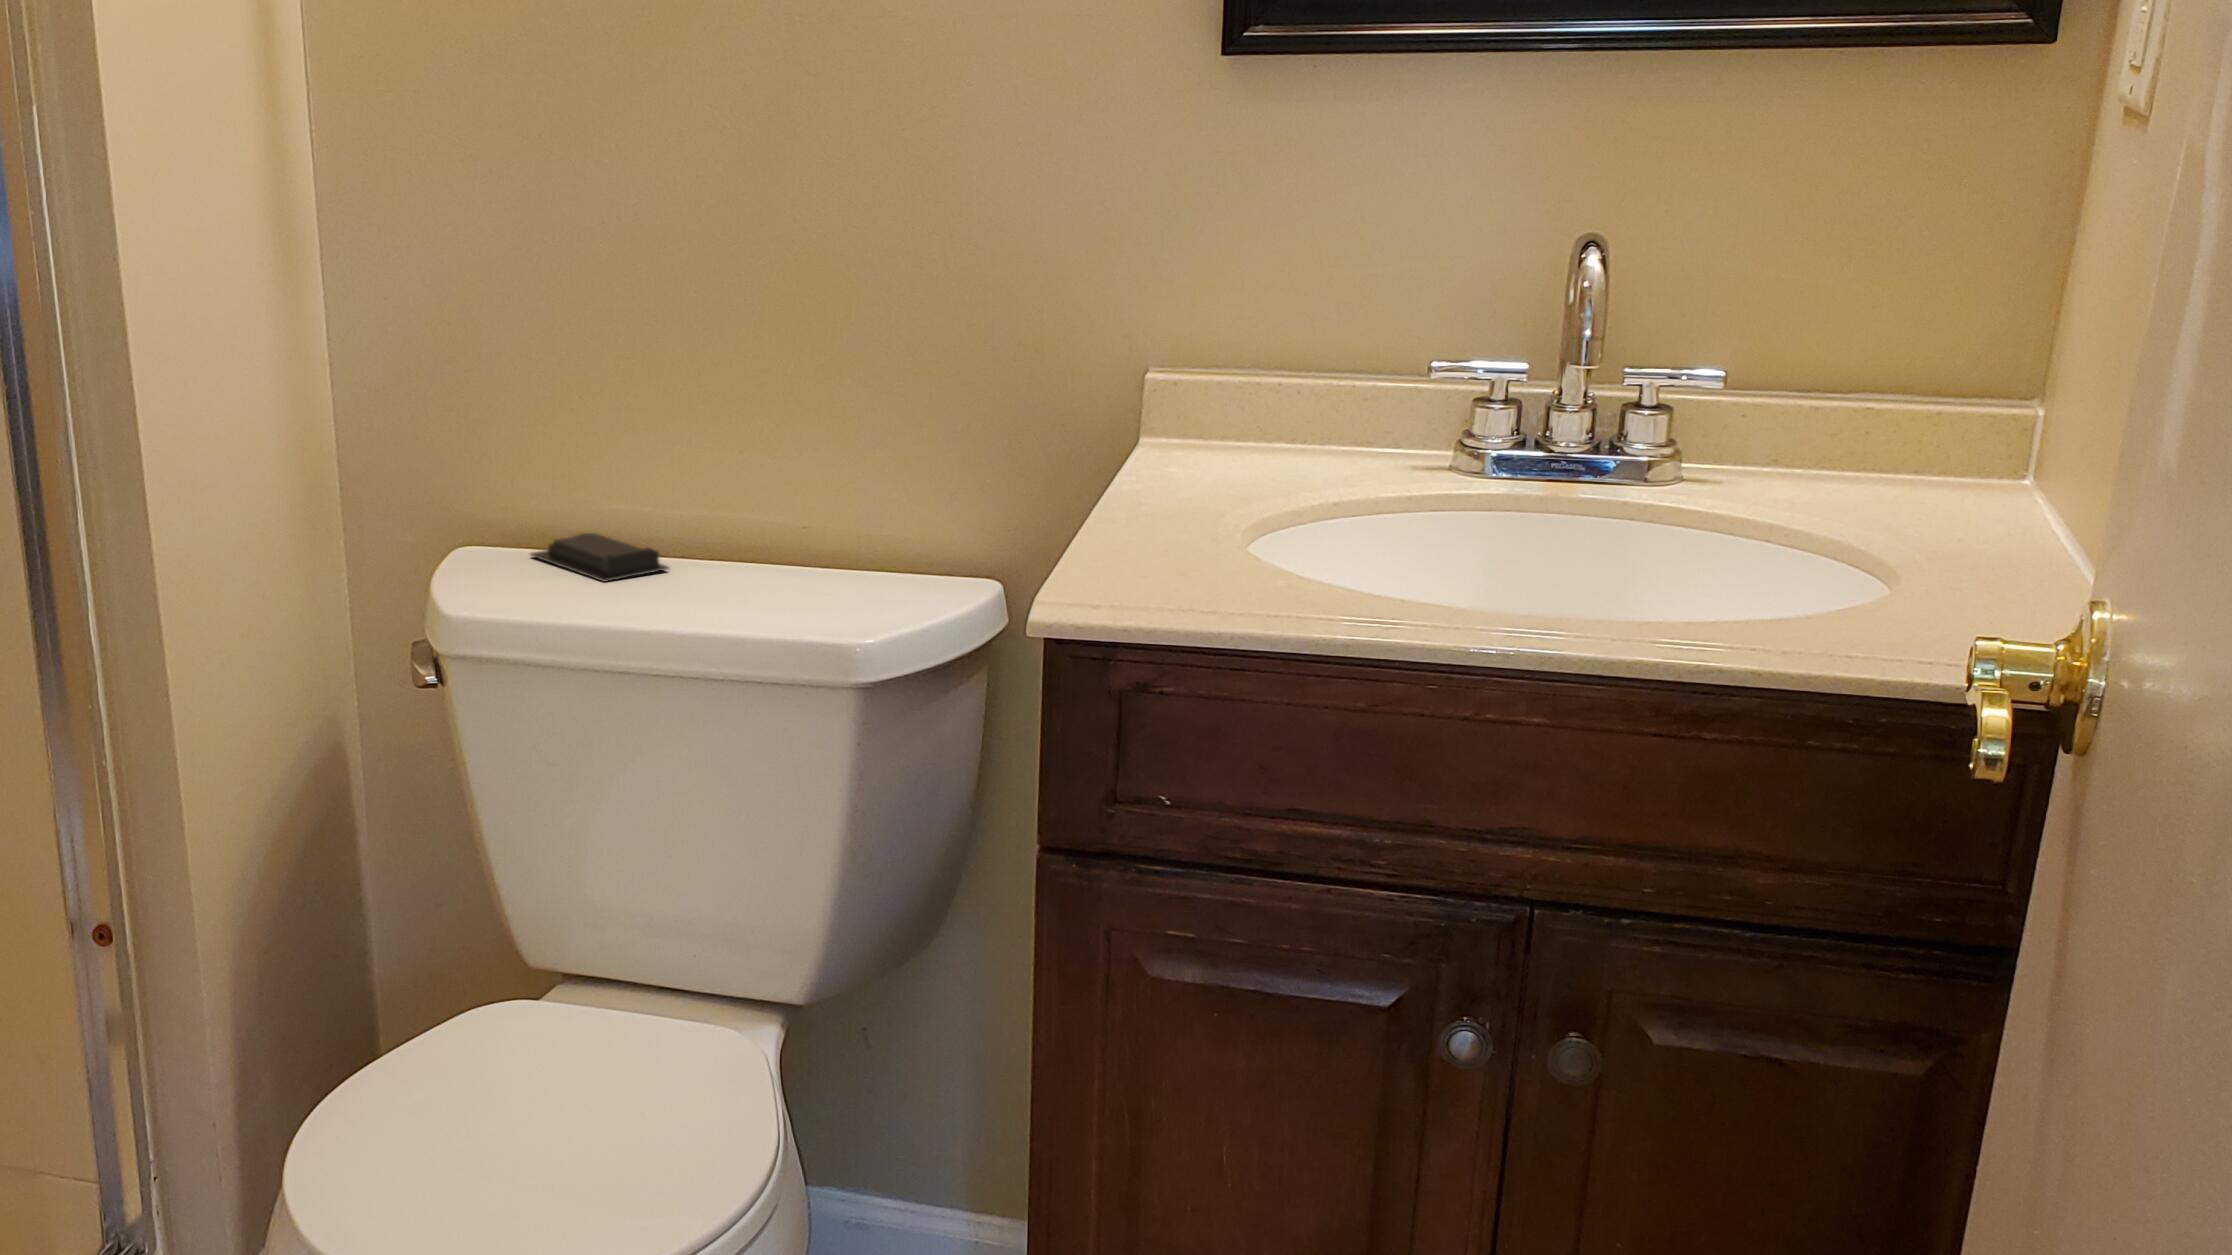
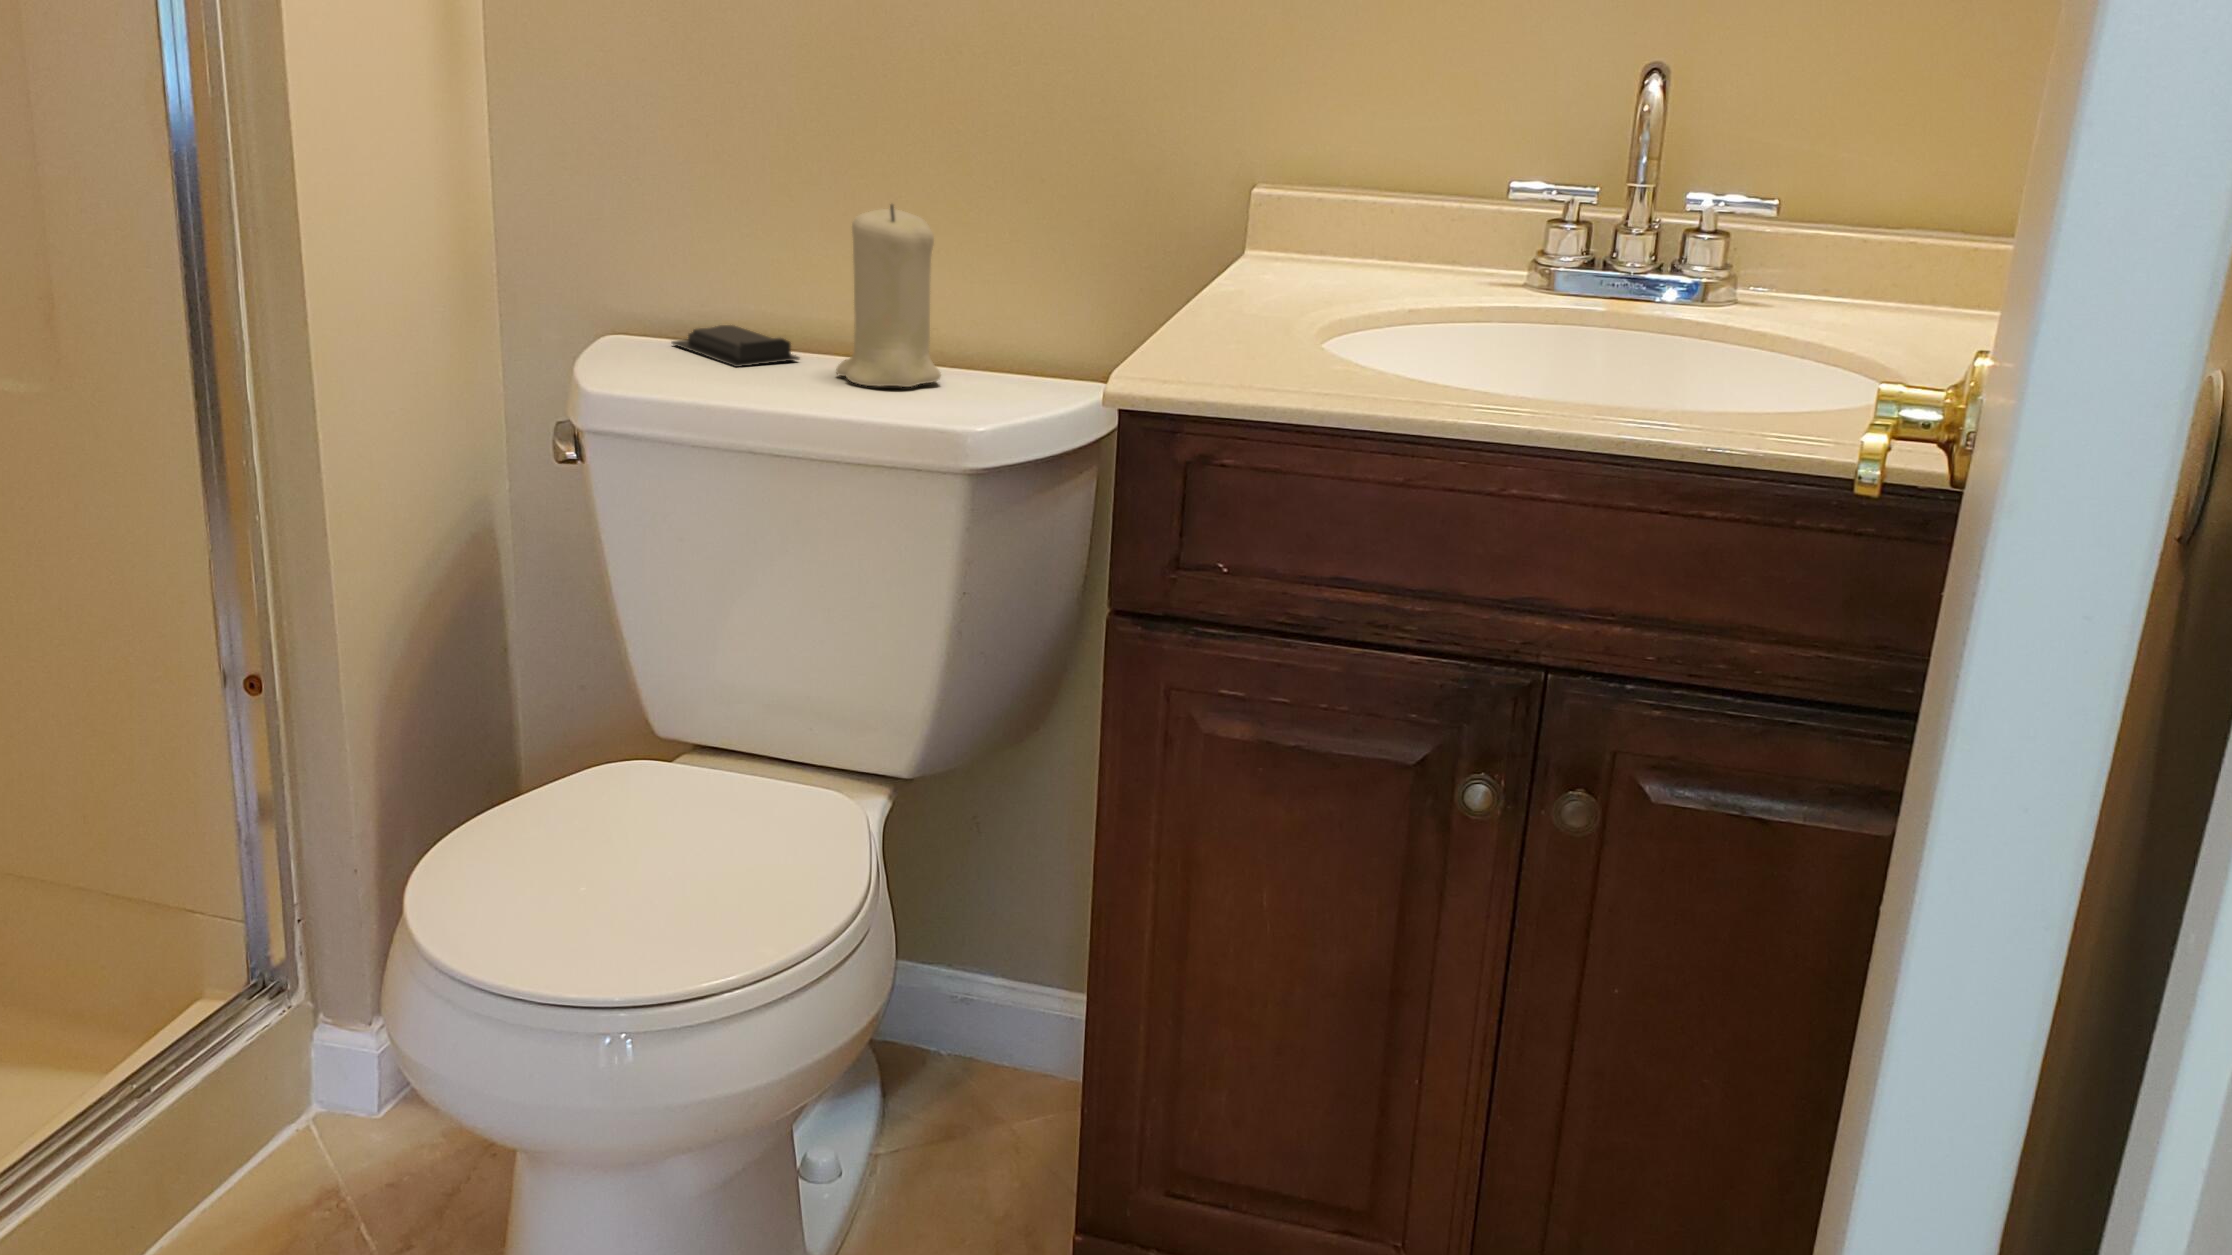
candle: none [712,408,825,600] -> present [836,204,941,387]

